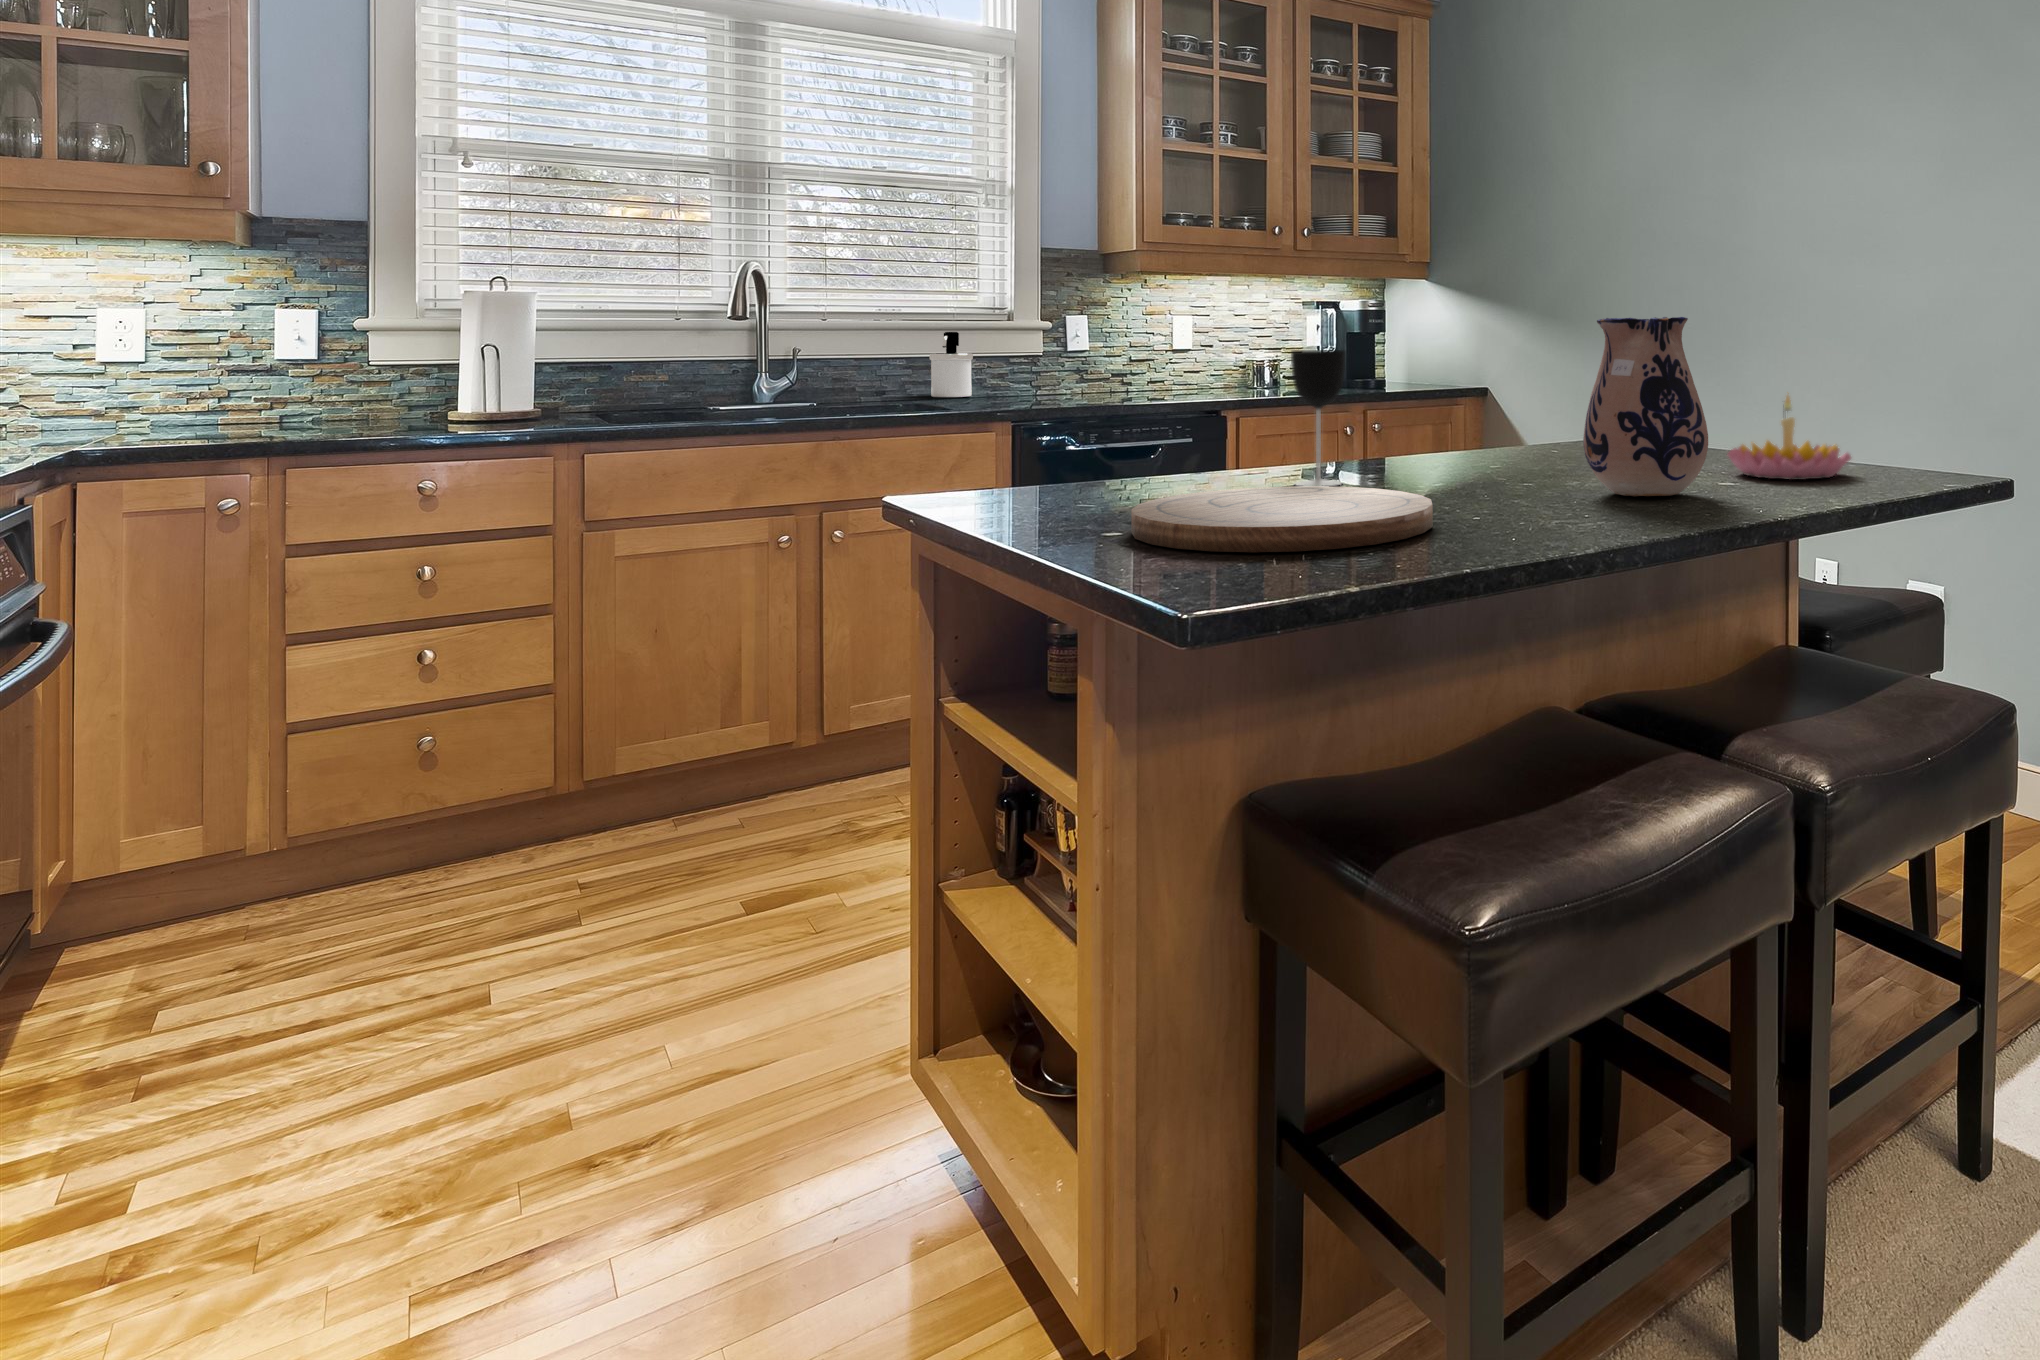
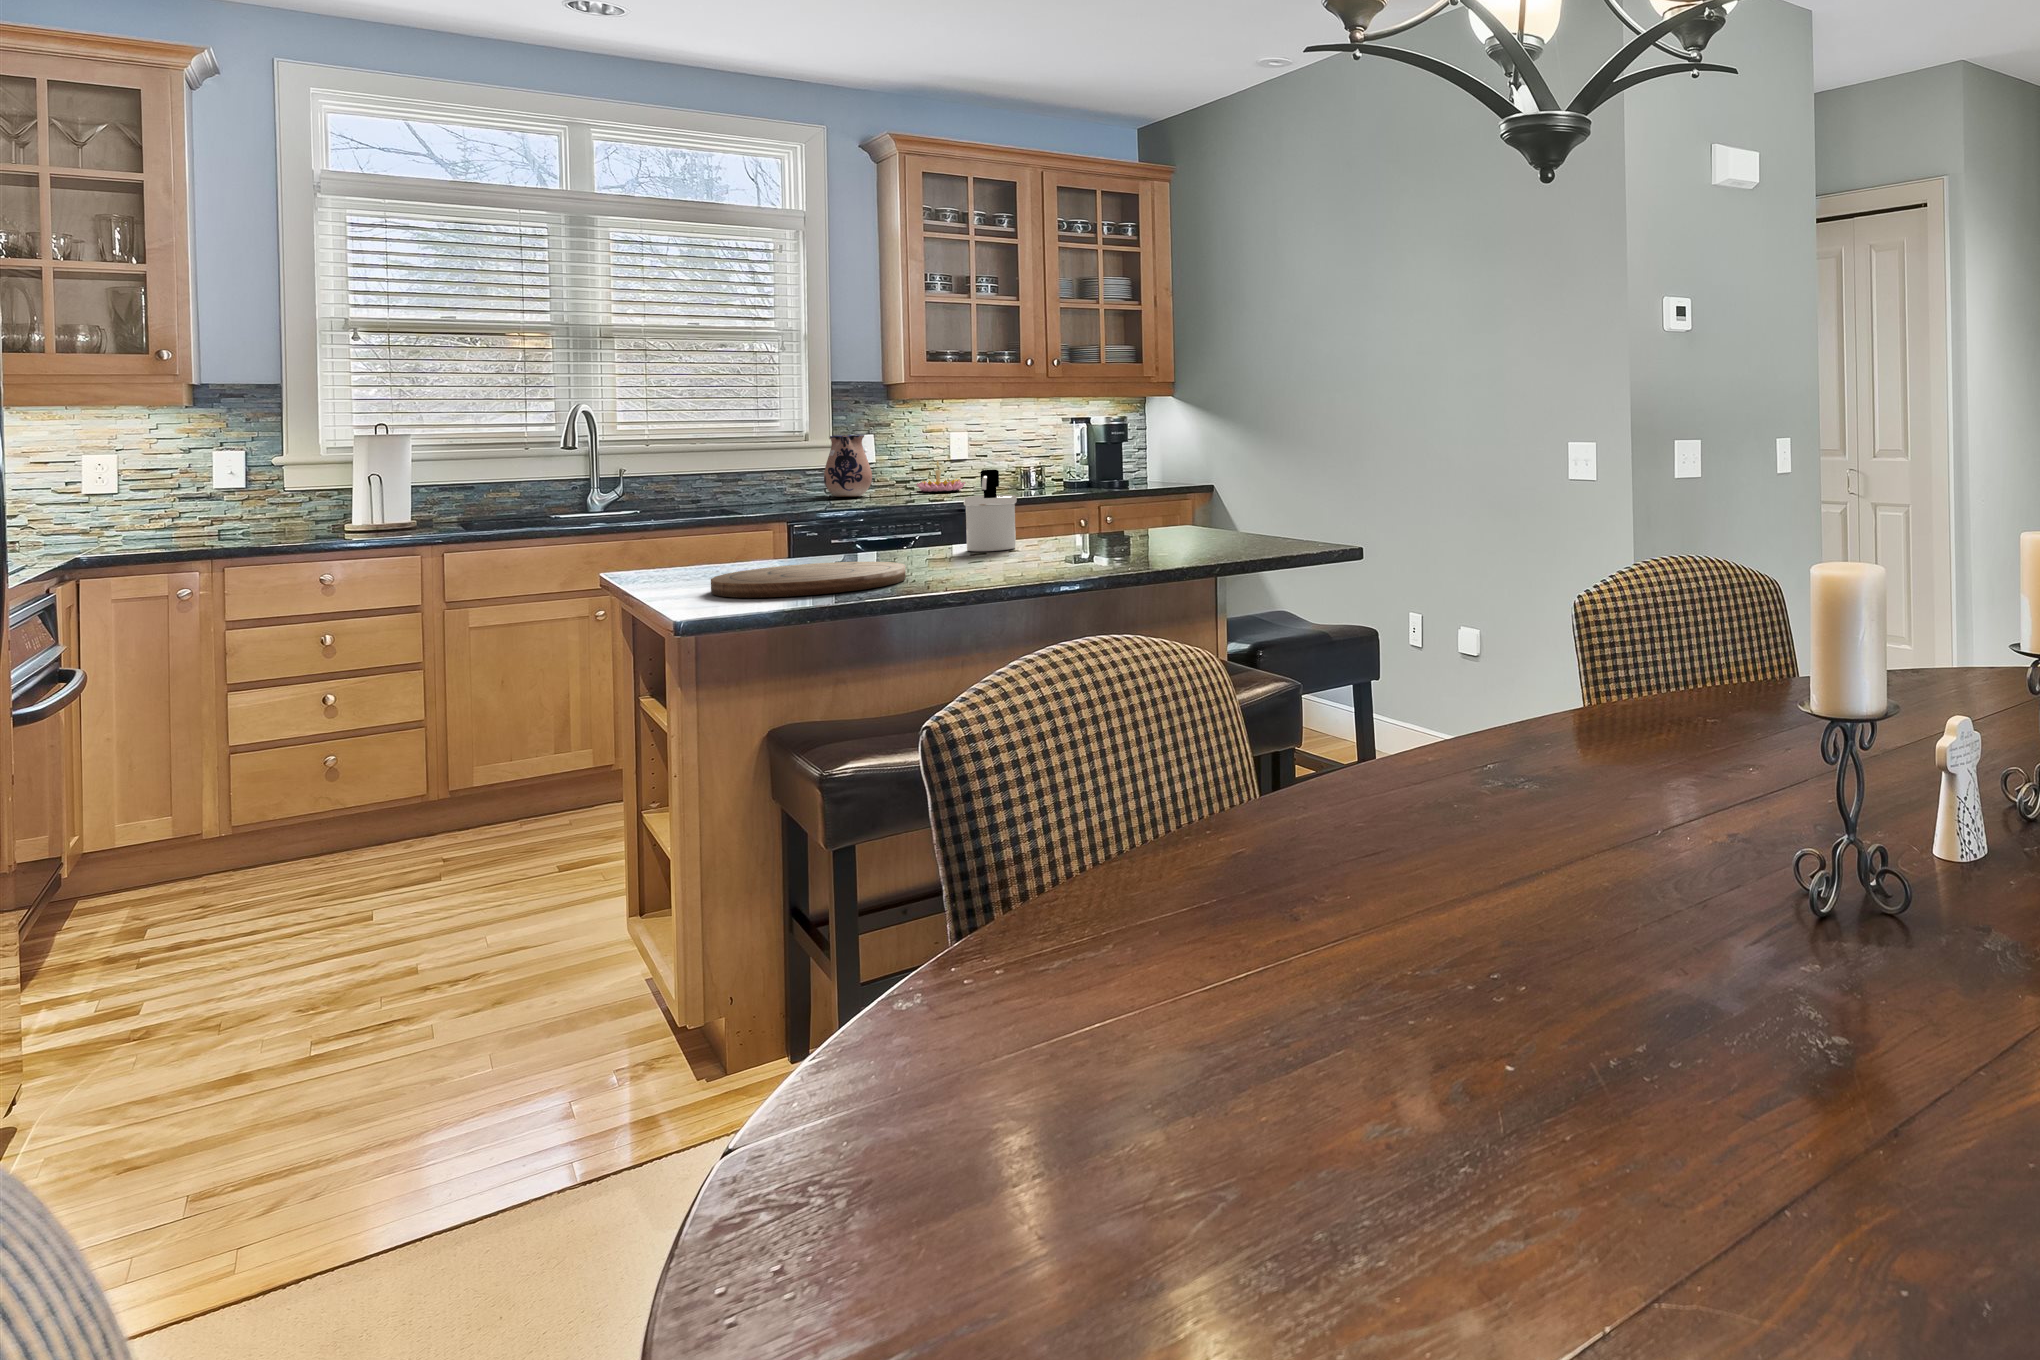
ceramic pitcher: present [1583,317,1708,497] -> present [824,435,872,497]
soap dispenser: present [930,332,973,397] -> present [964,469,1016,551]
wine glass: present [1291,350,1345,486] -> none [870,475,909,563]
candle holder: present [1728,396,1851,480] -> present [916,461,965,492]

